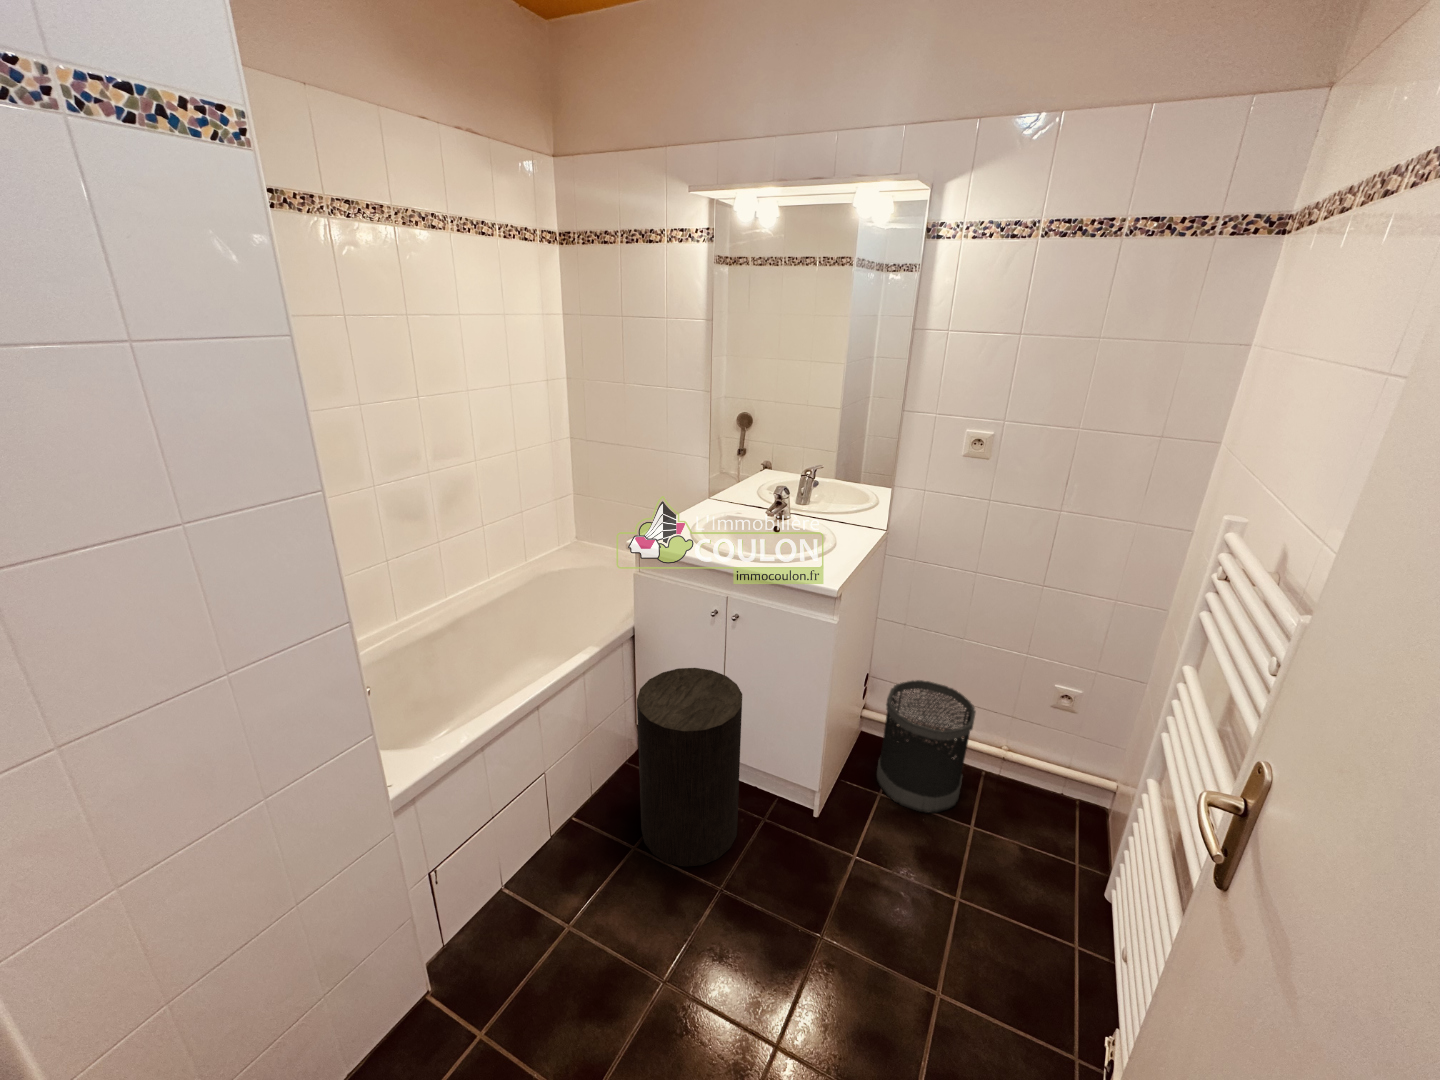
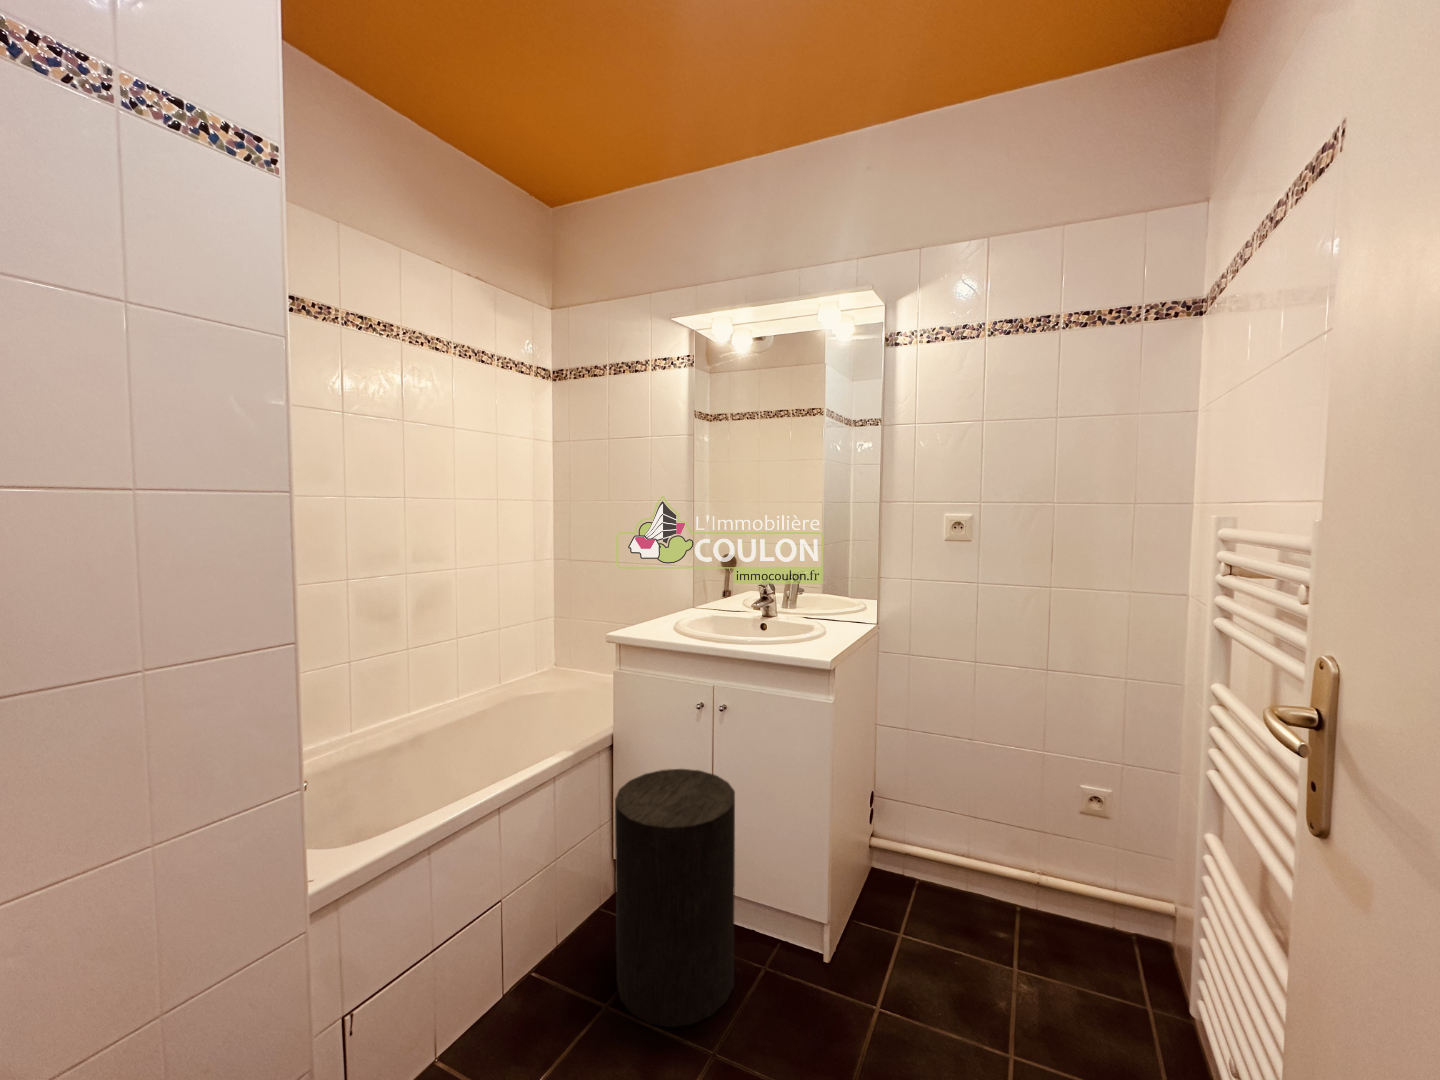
wastebasket: present [877,680,976,813] -> none [895,789,998,952]

